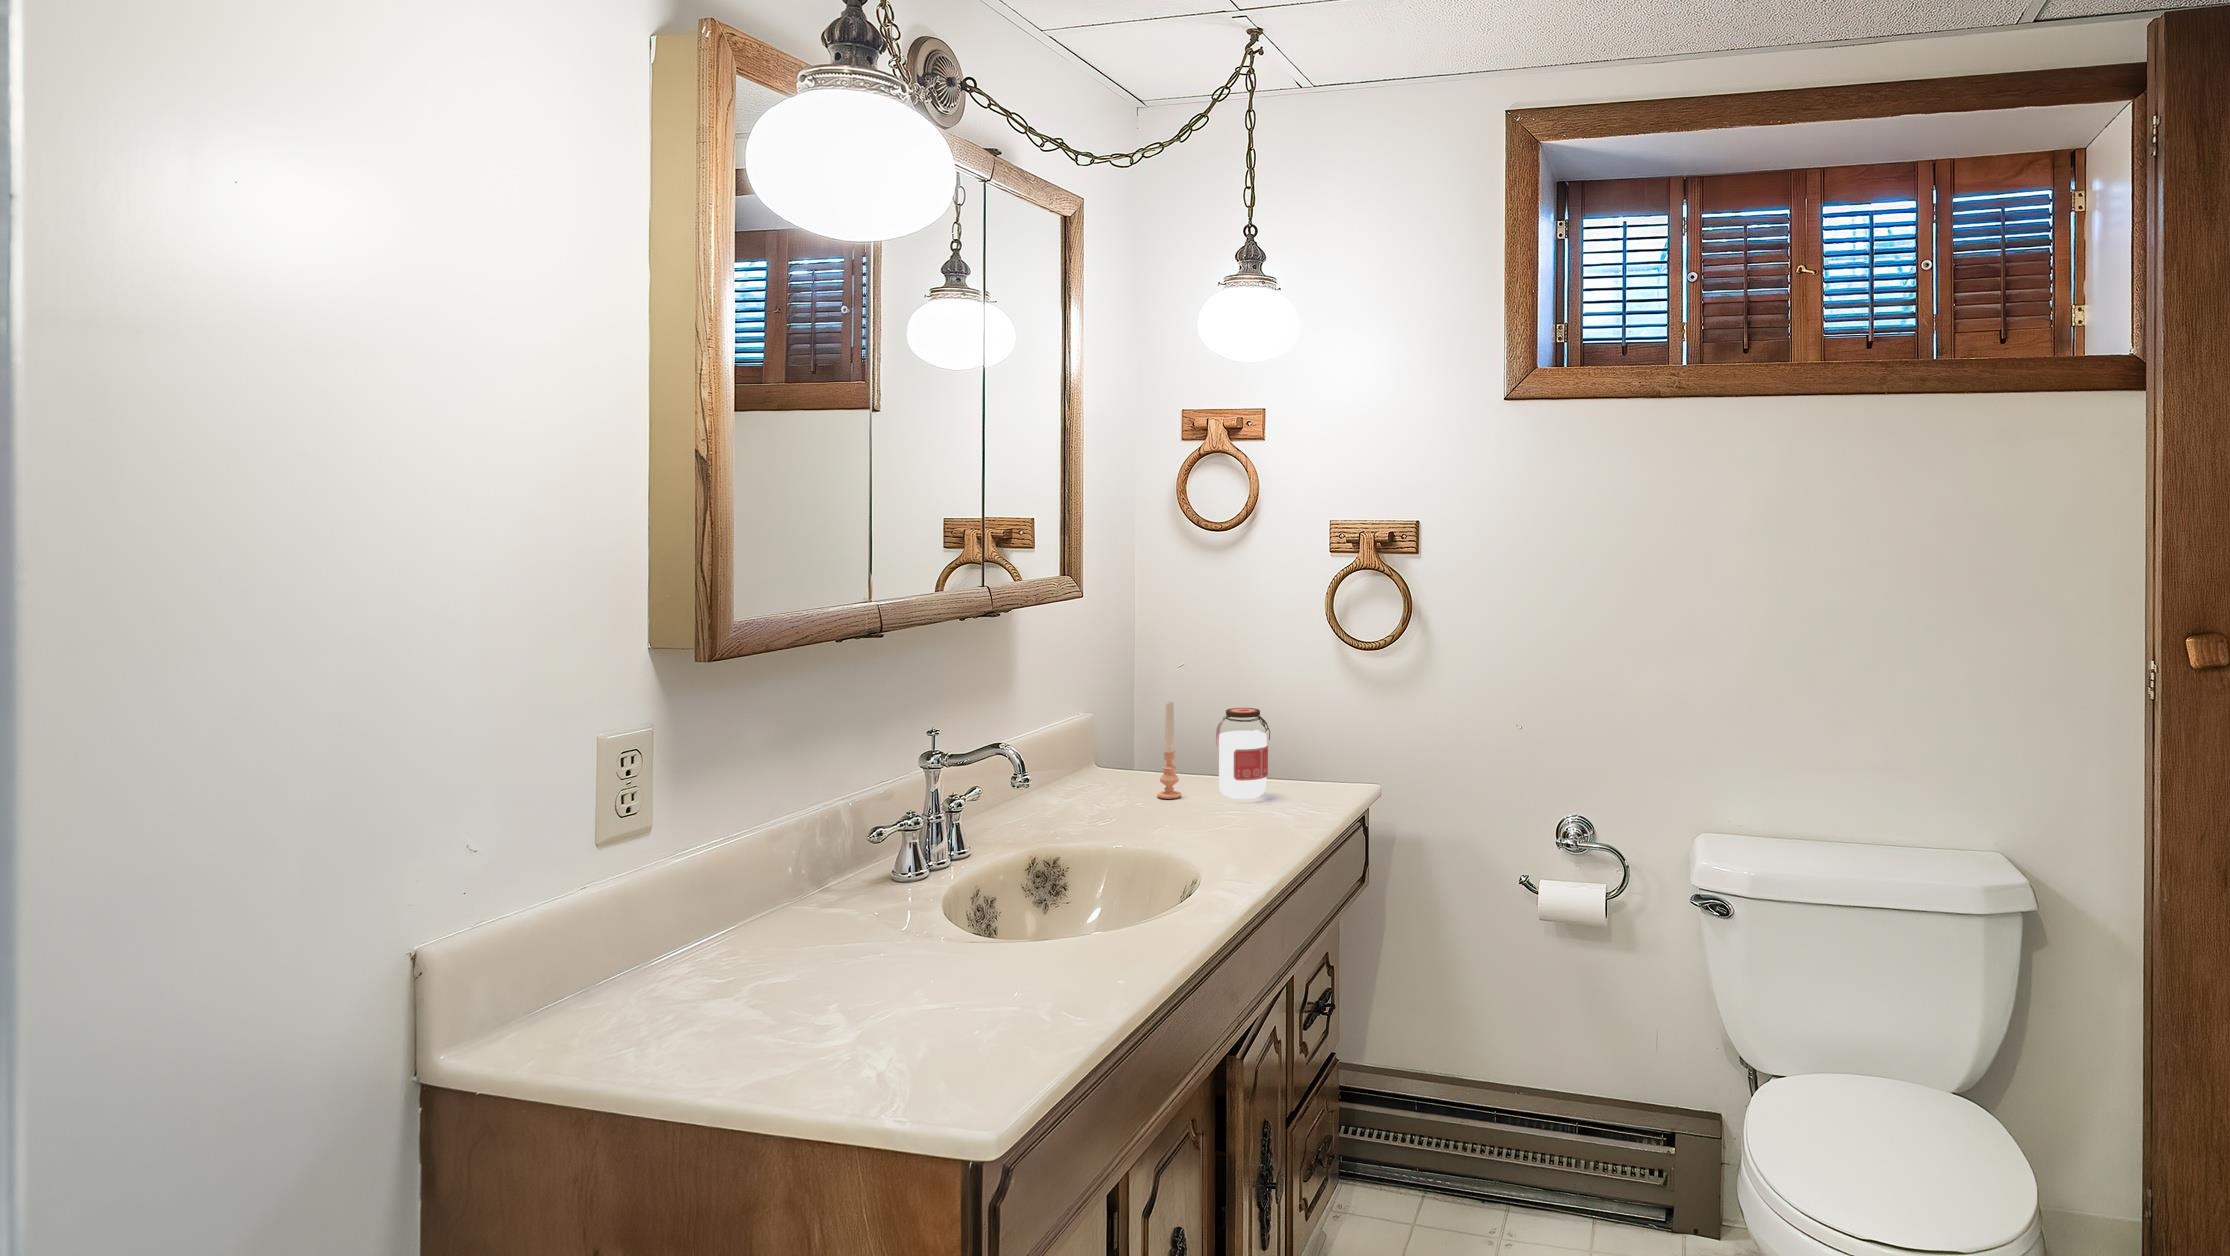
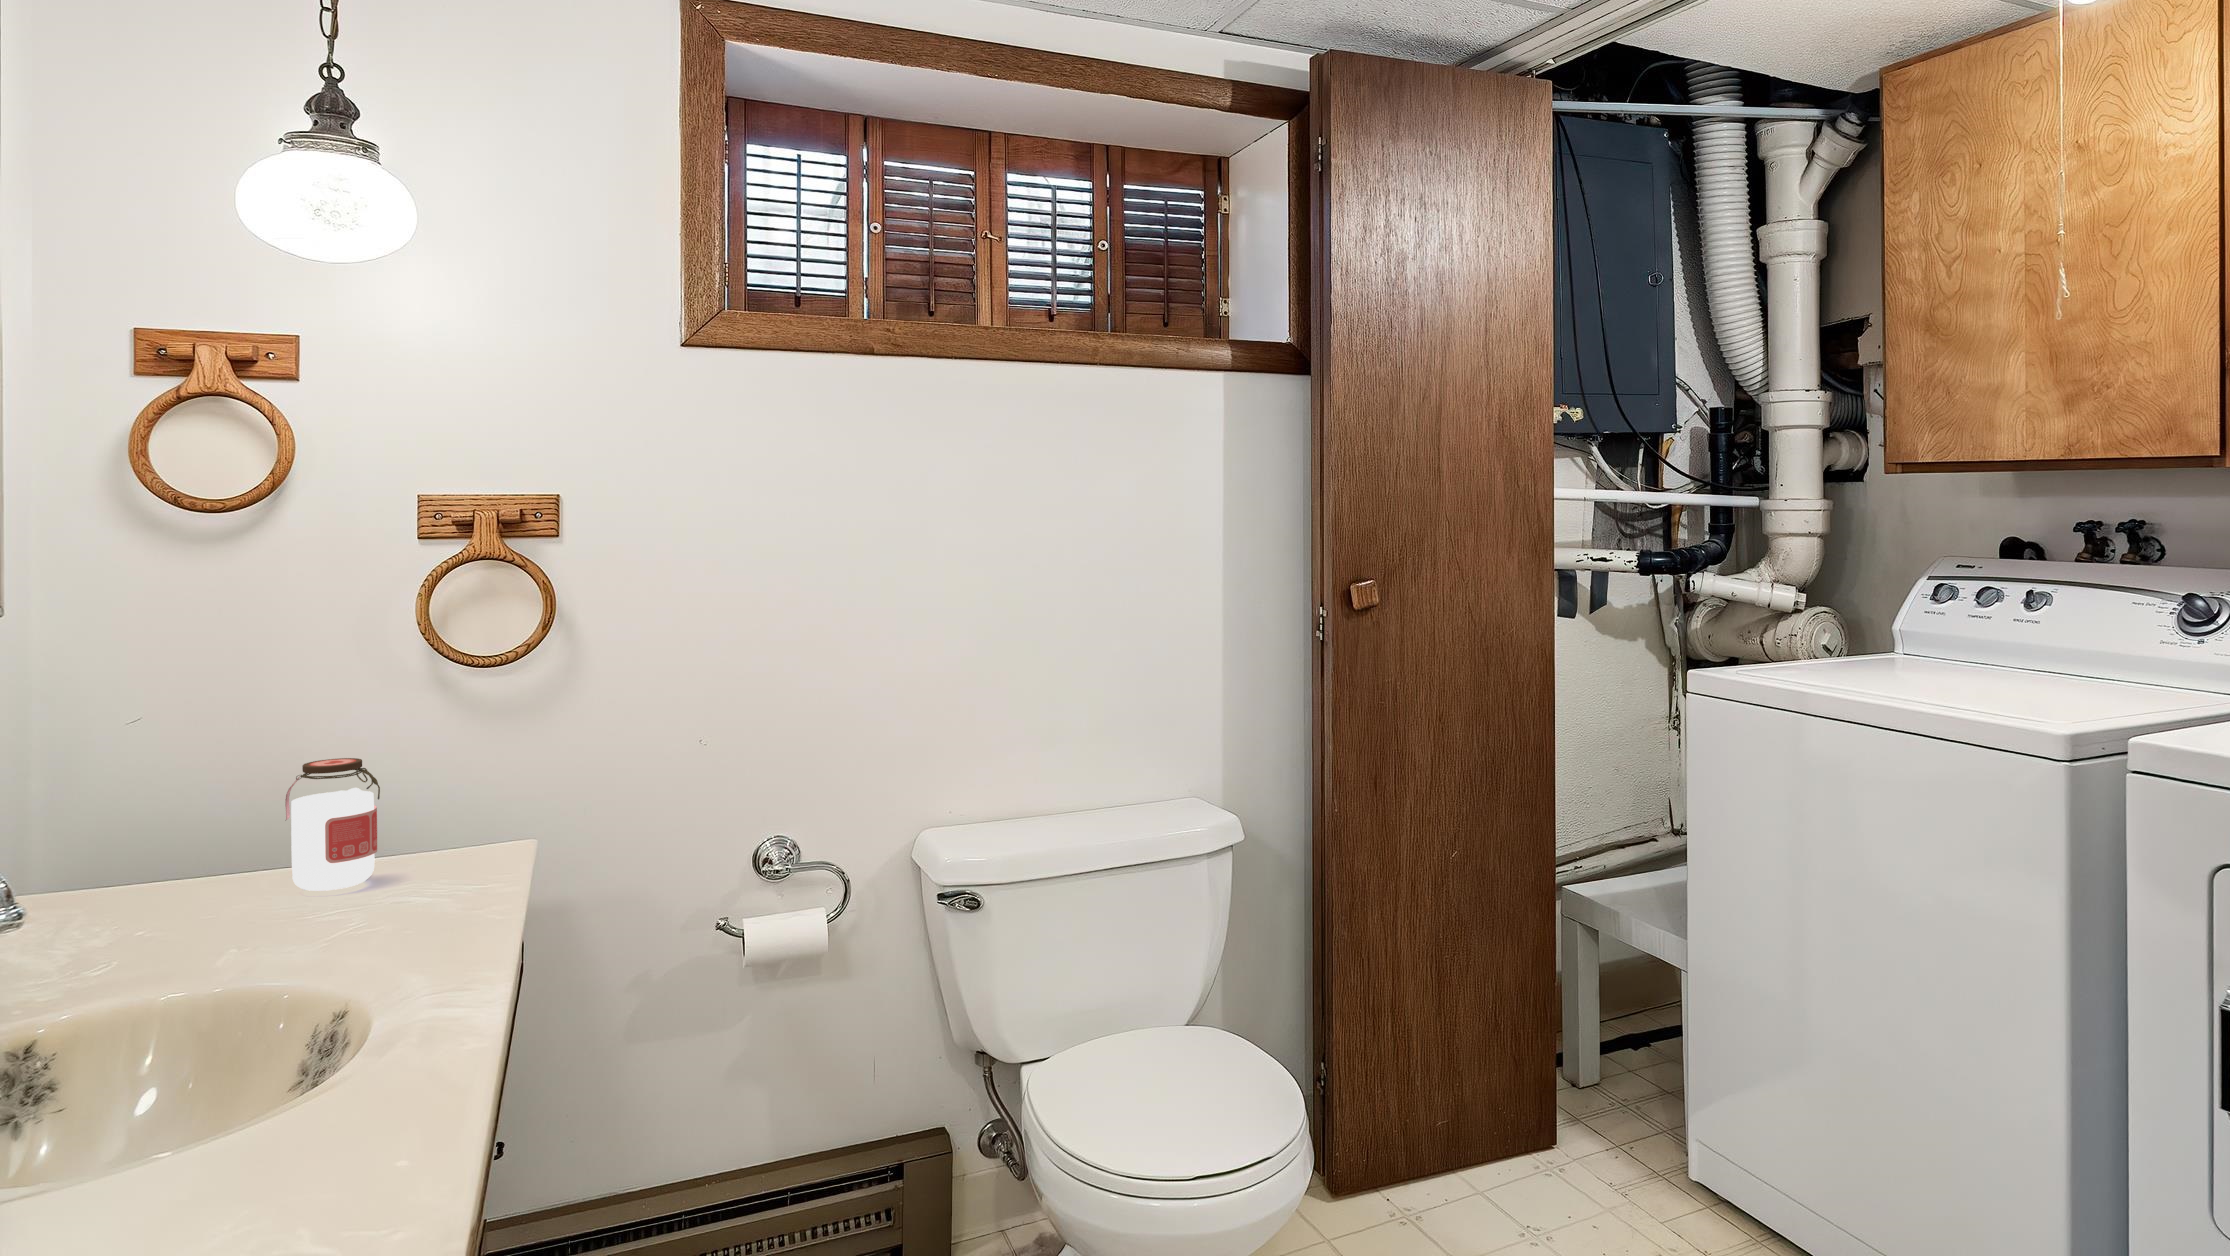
candle: present [1157,702,1181,799] -> none [176,763,222,912]

